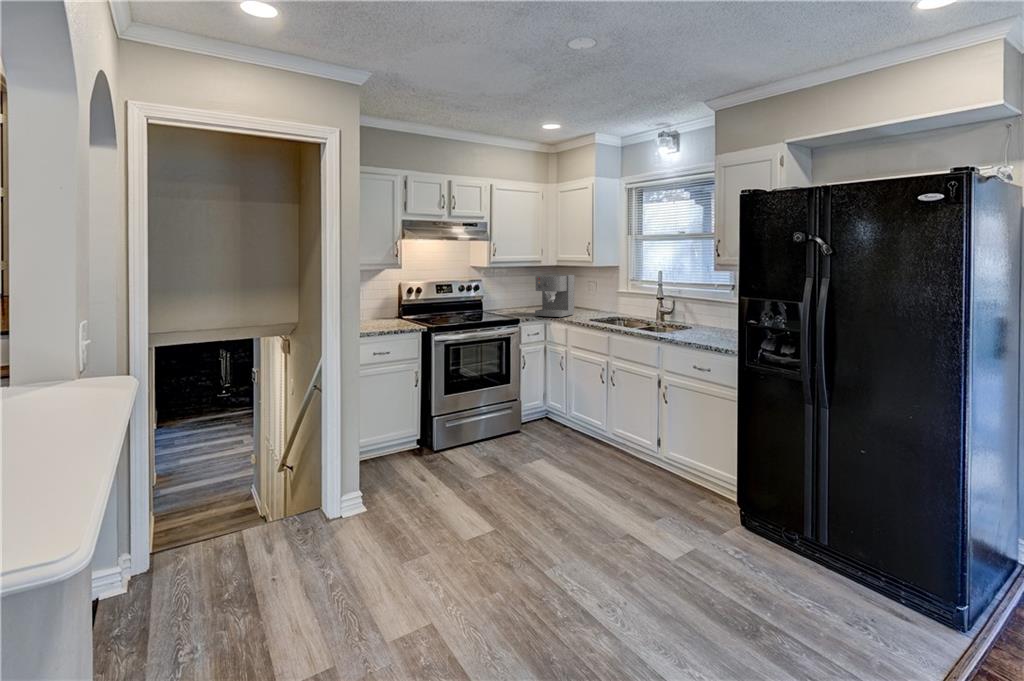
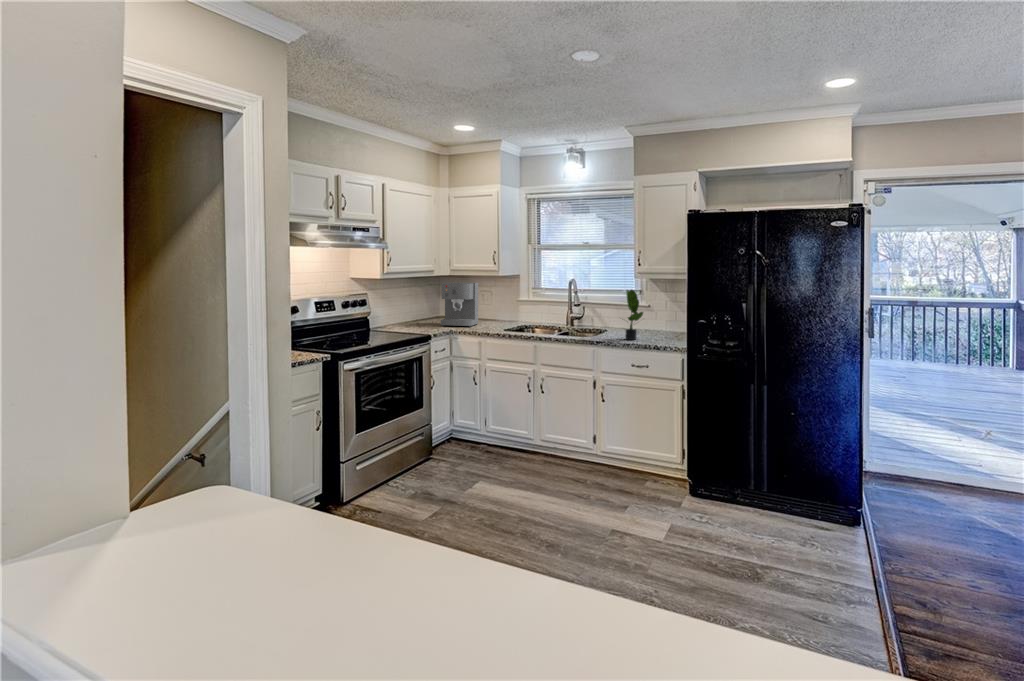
potted plant: none [690,282,721,338] -> present [625,290,643,340]

